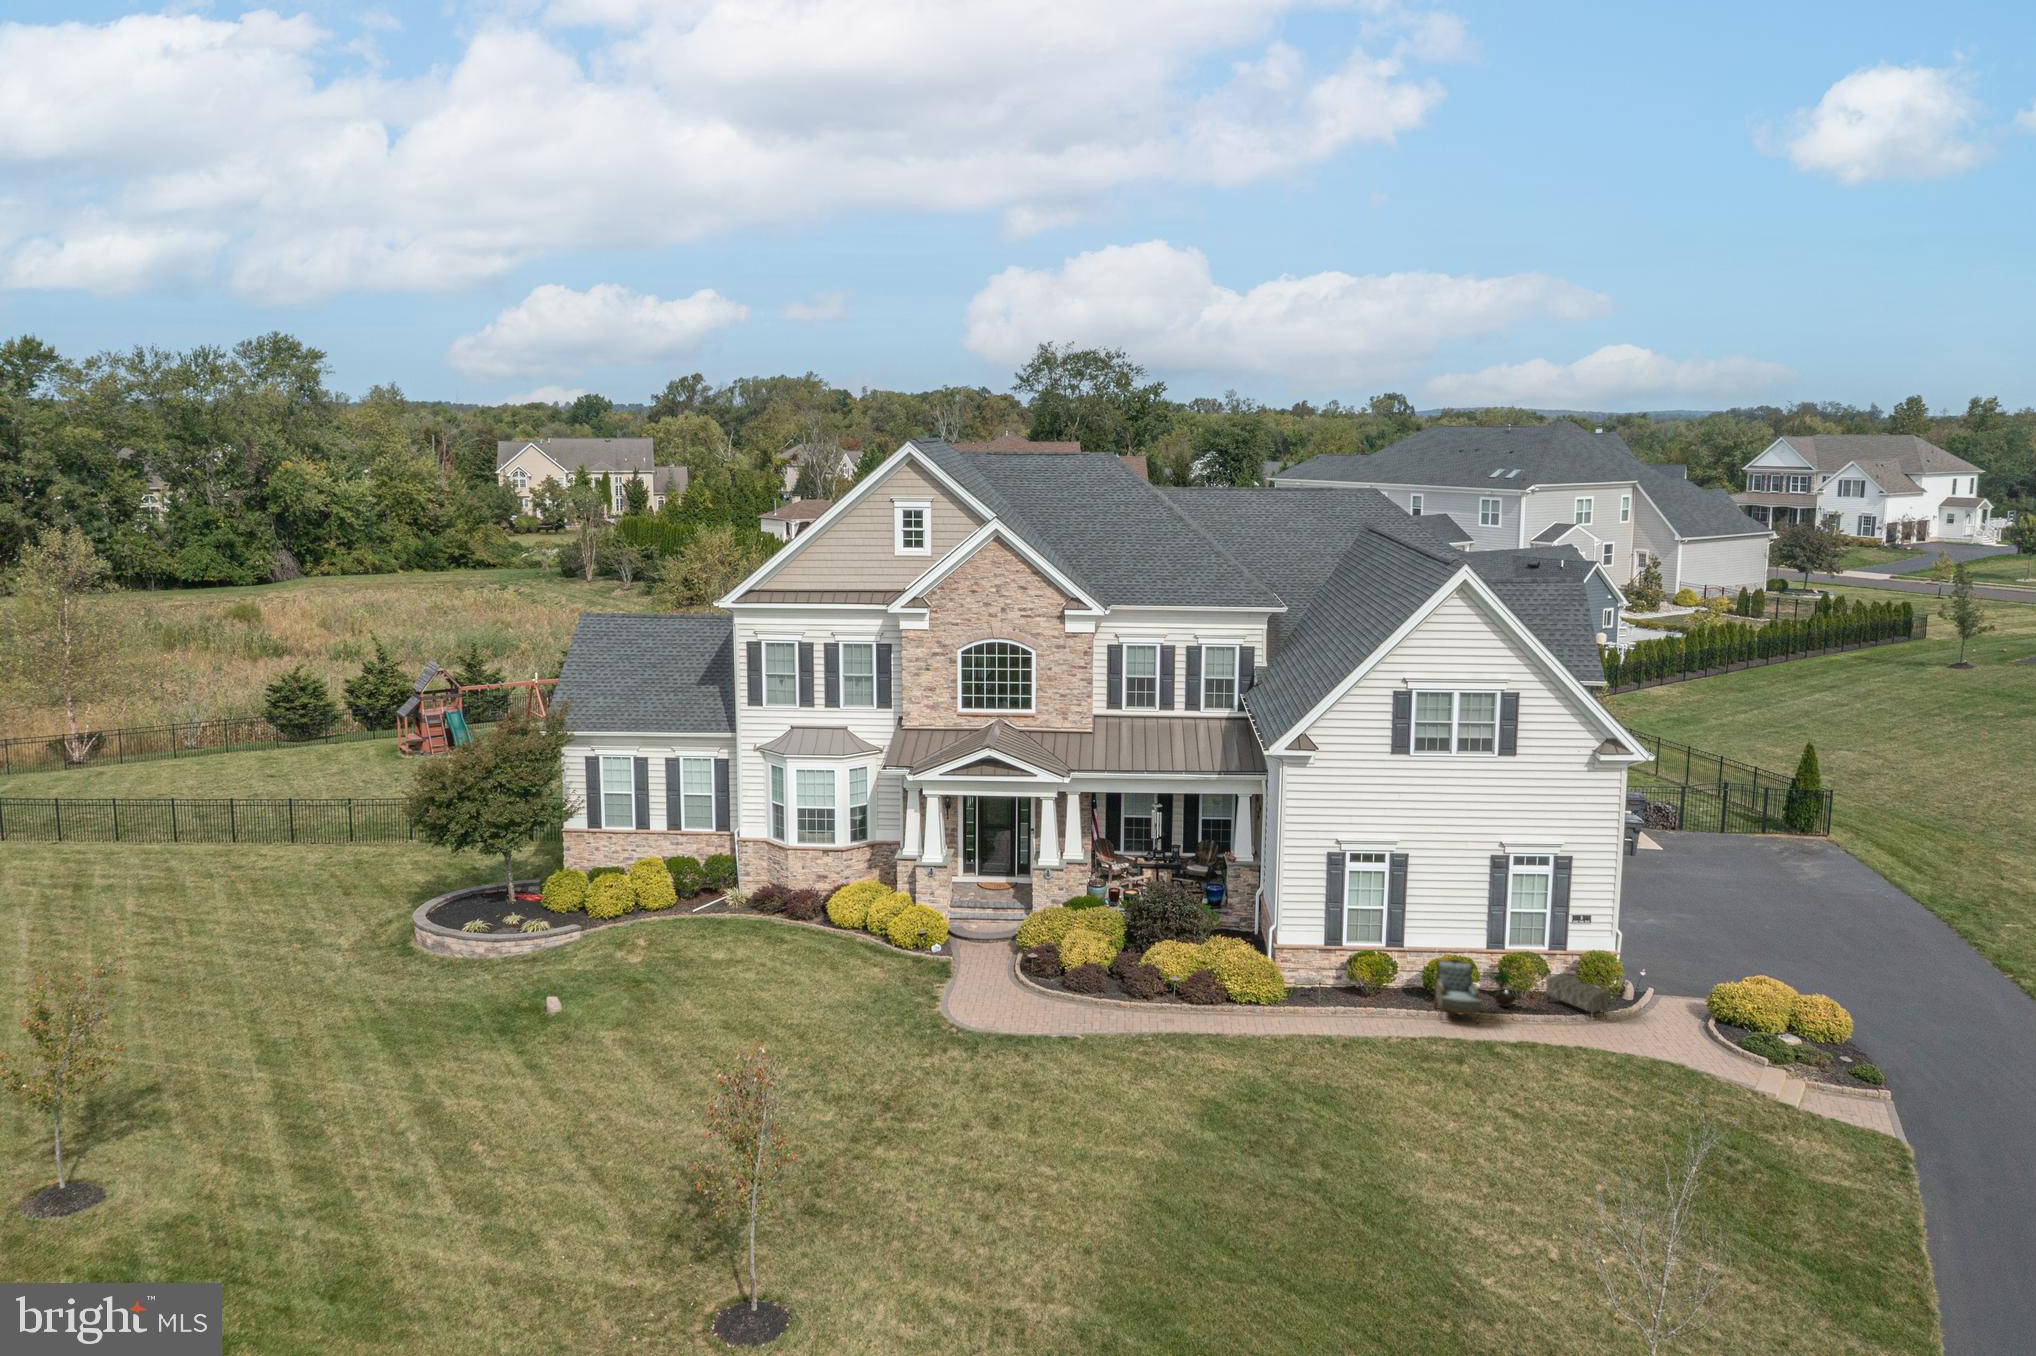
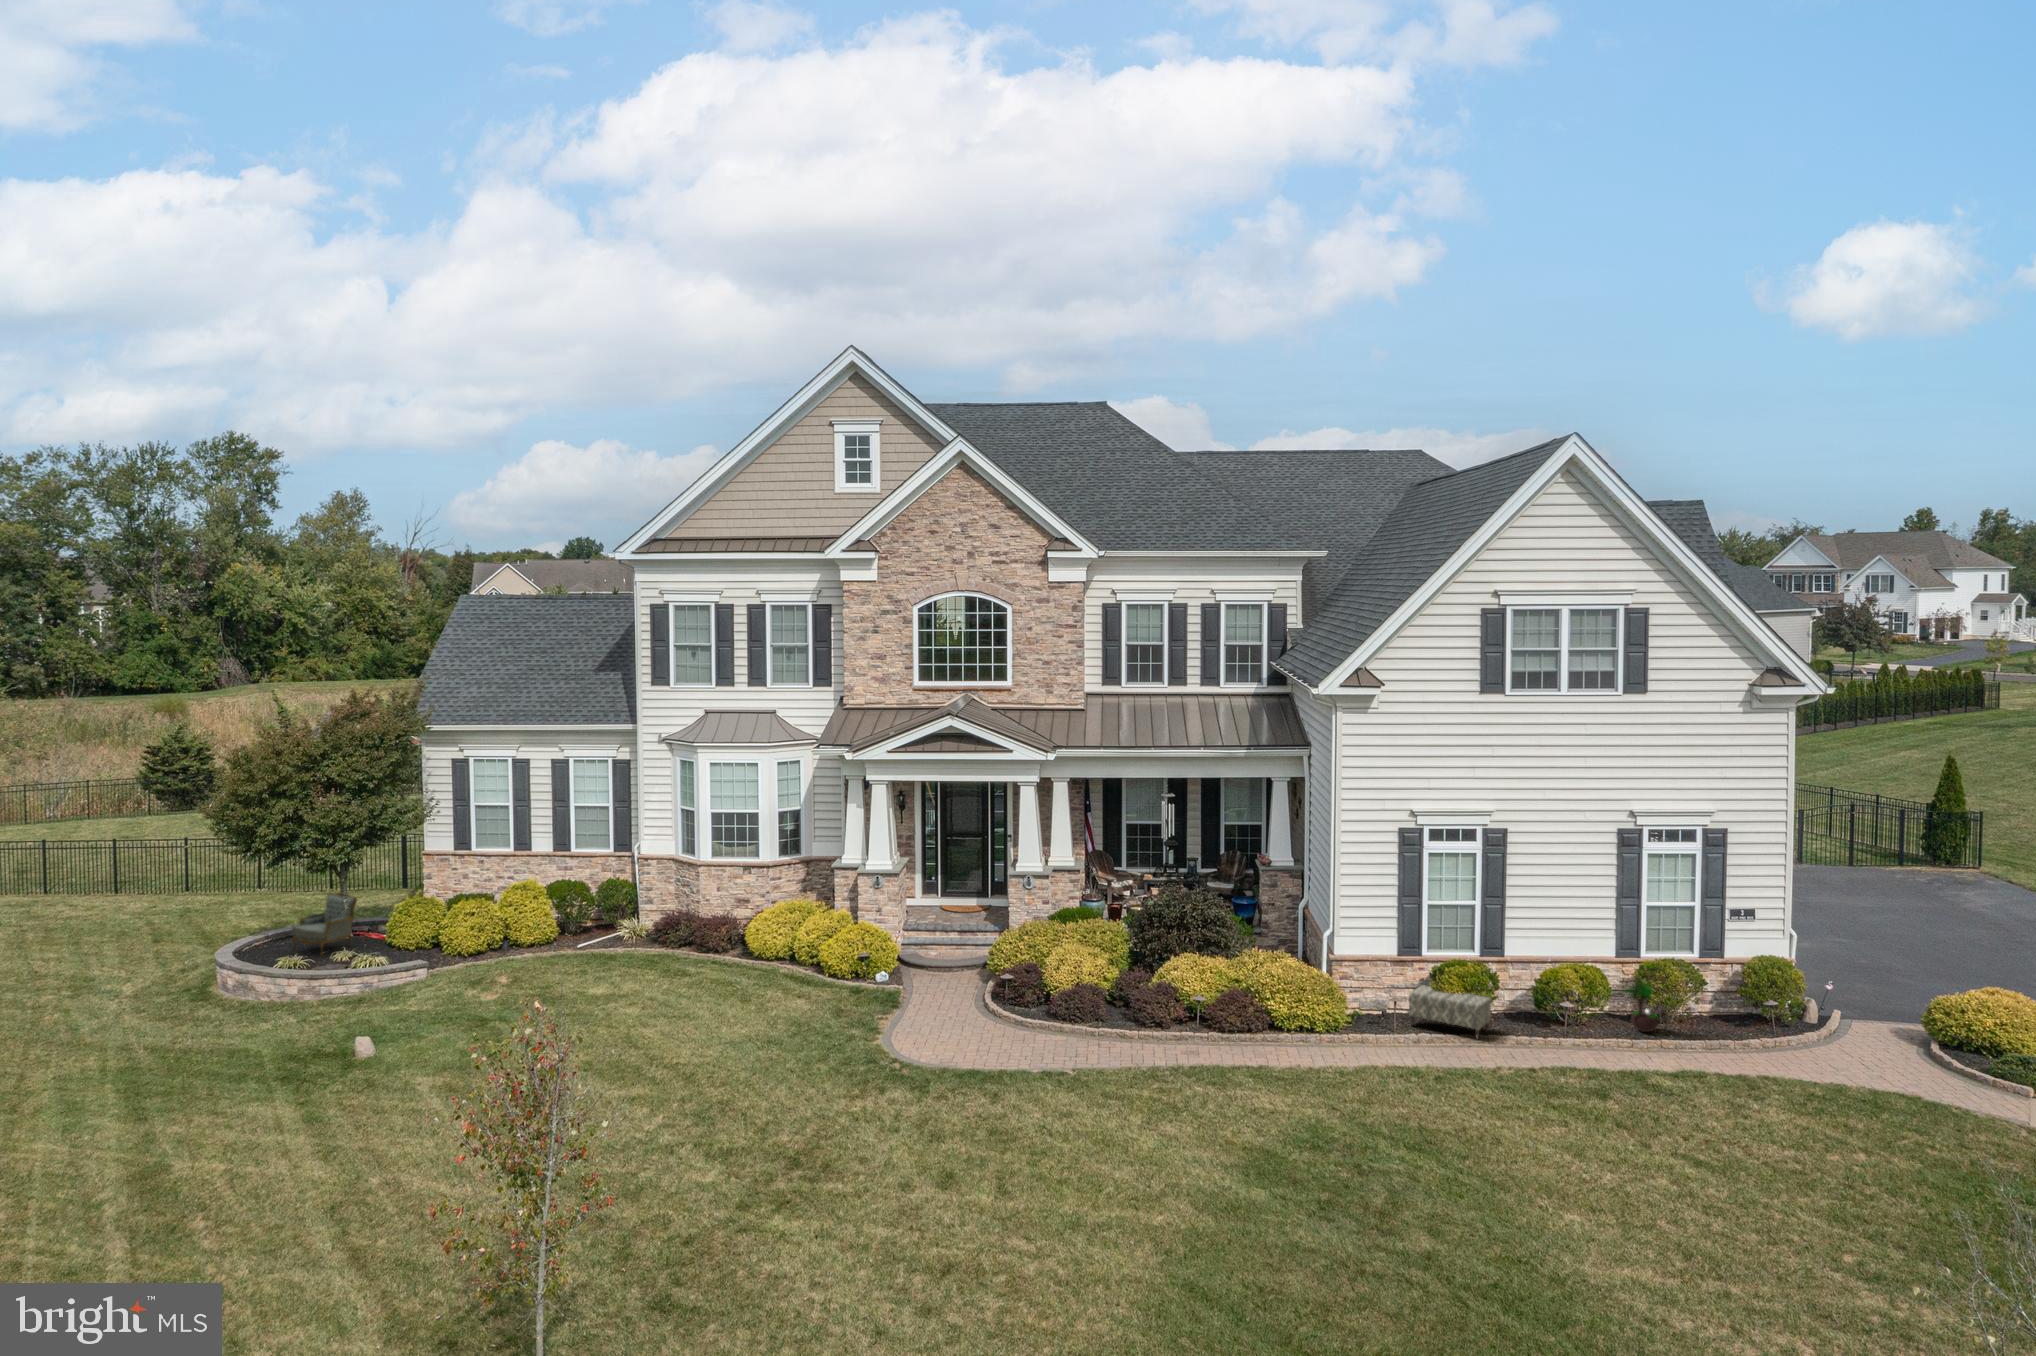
armchair: present [1435,959,1481,1023] -> present [291,892,357,955]
bench: present [1546,973,1610,1019] -> present [1409,985,1491,1039]

